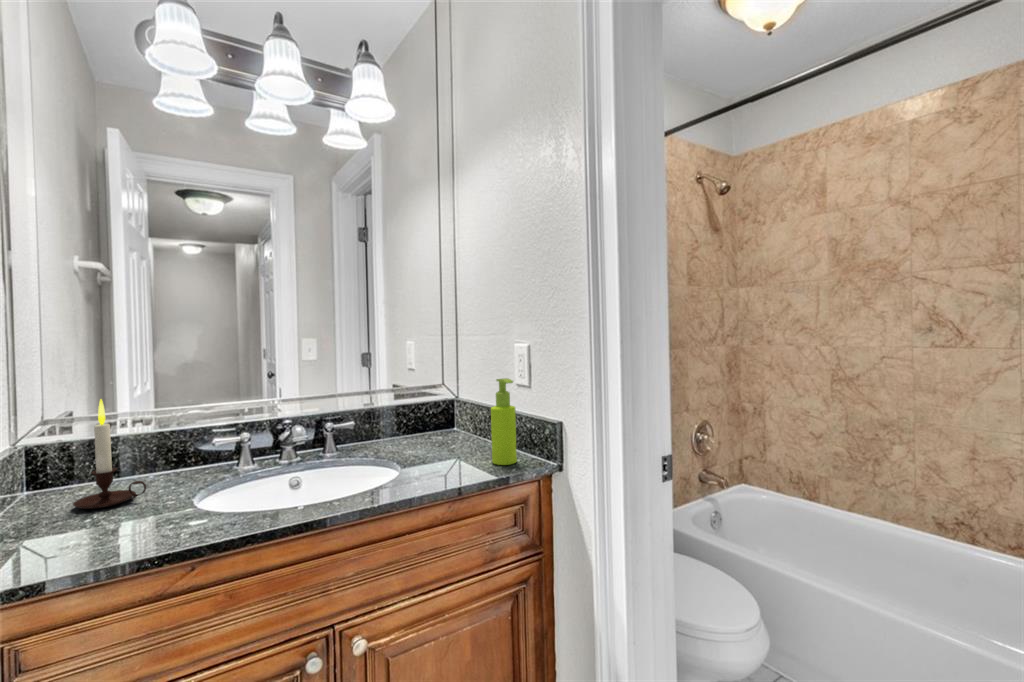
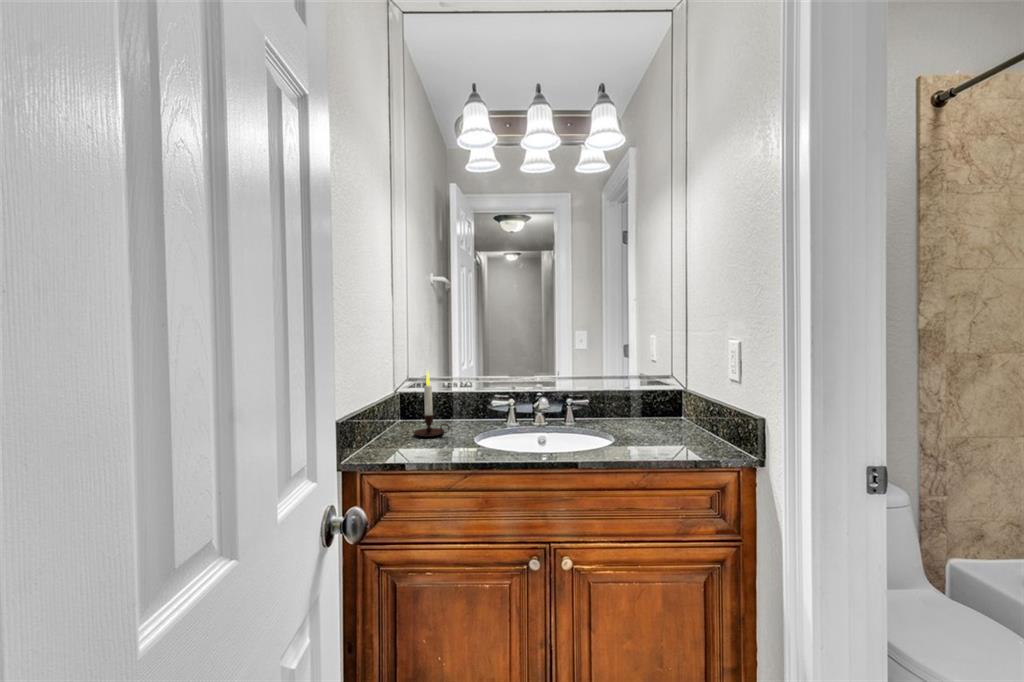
soap dispenser: present [491,378,517,465] -> none [696,374,720,452]

